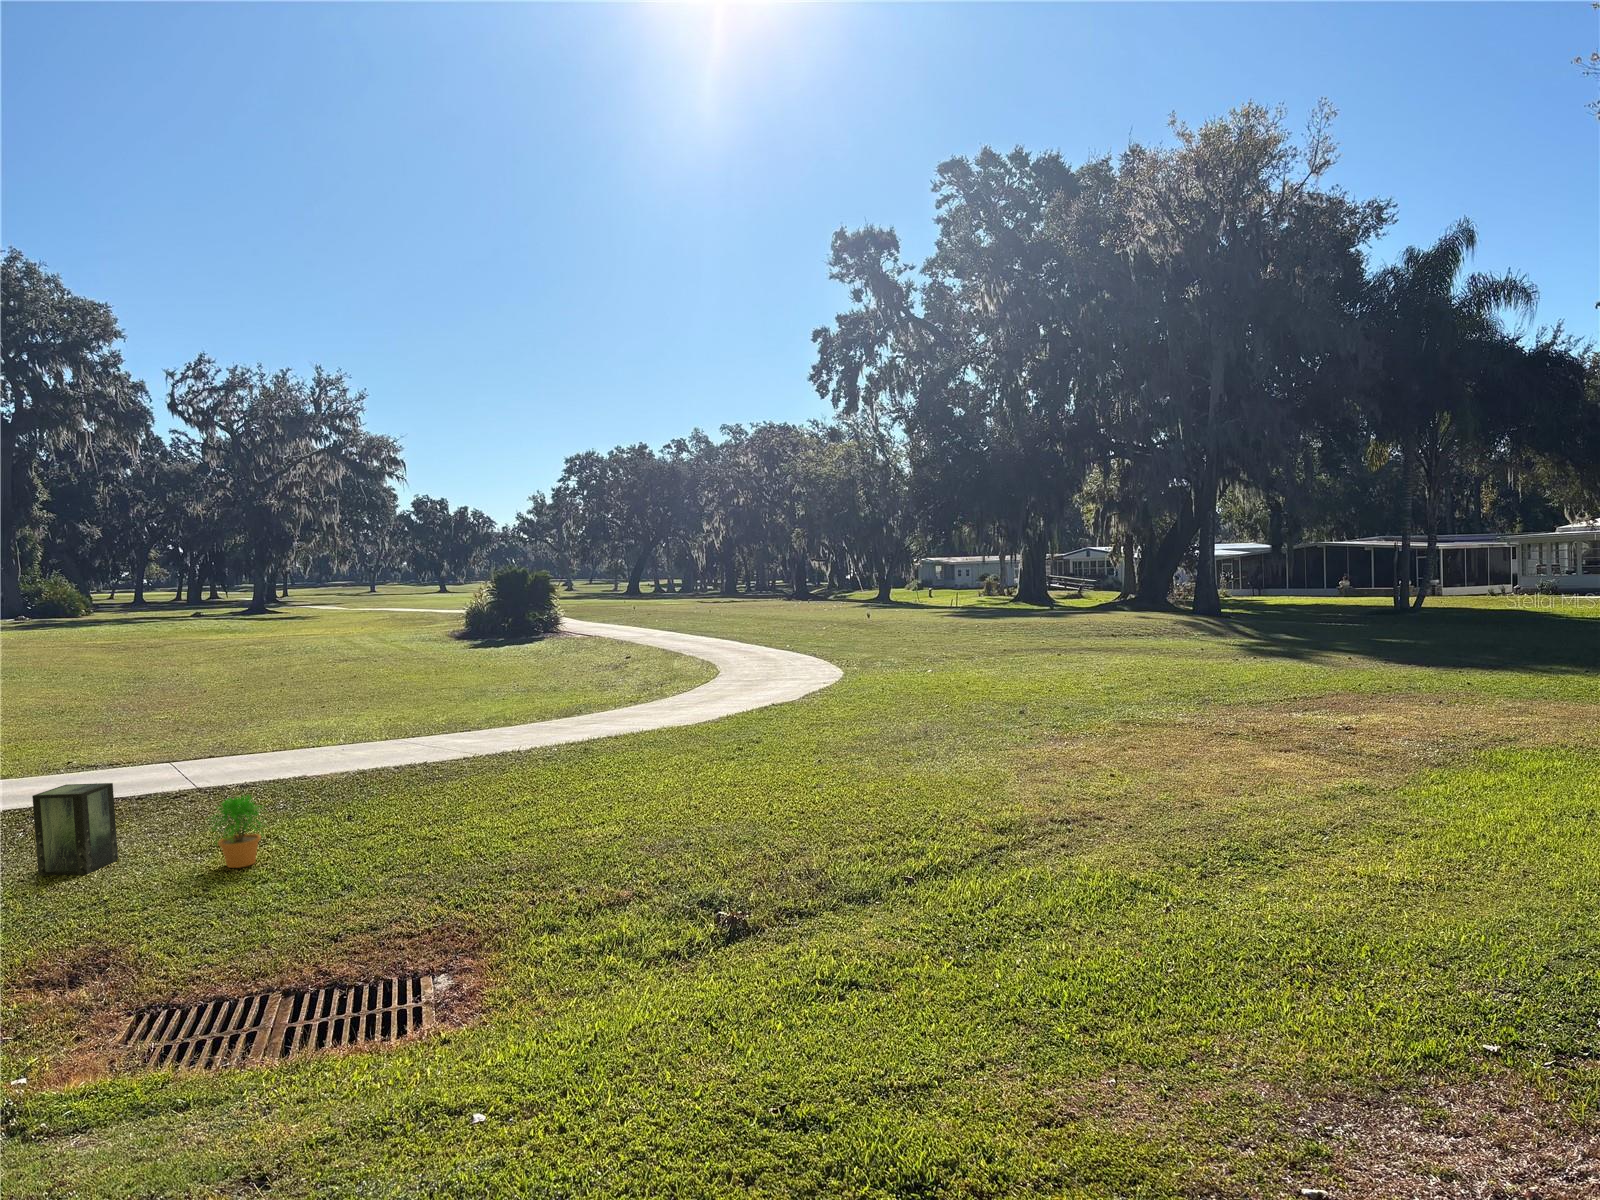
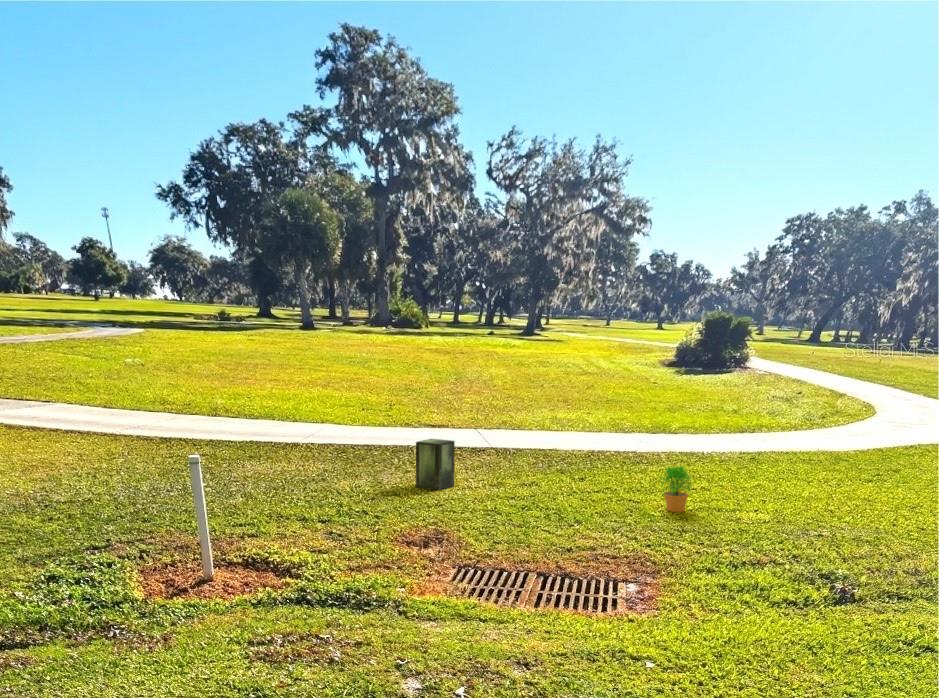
potted plant: present [212,795,262,868] -> present [661,466,692,512]

